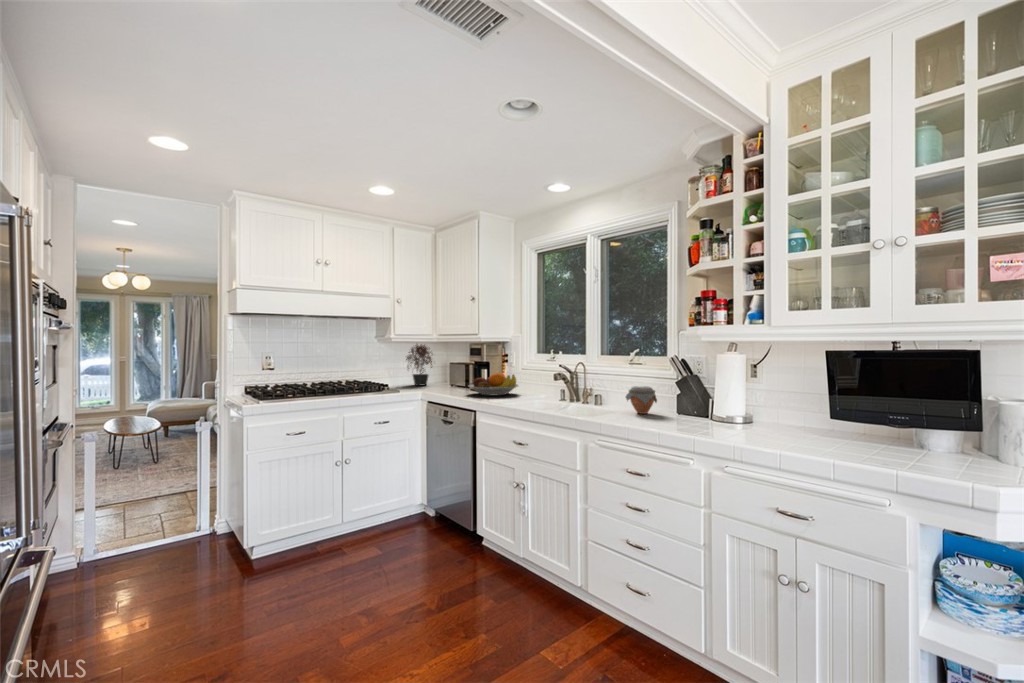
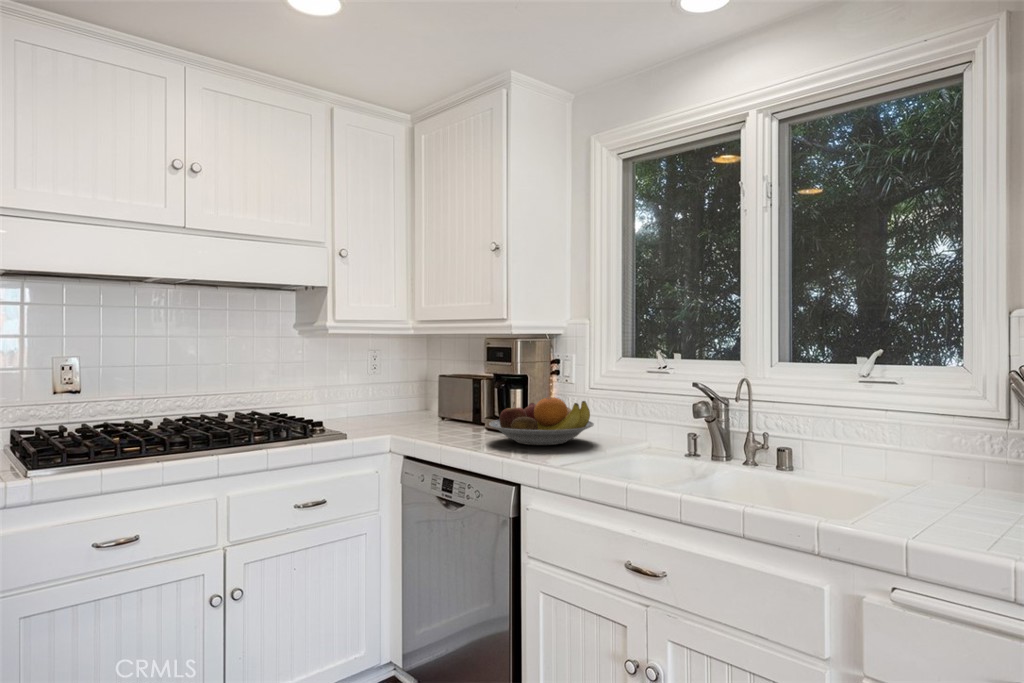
potted plant: present [406,345,432,386] -> none [352,336,413,419]
jar: present [626,386,657,414] -> none [901,438,989,506]

